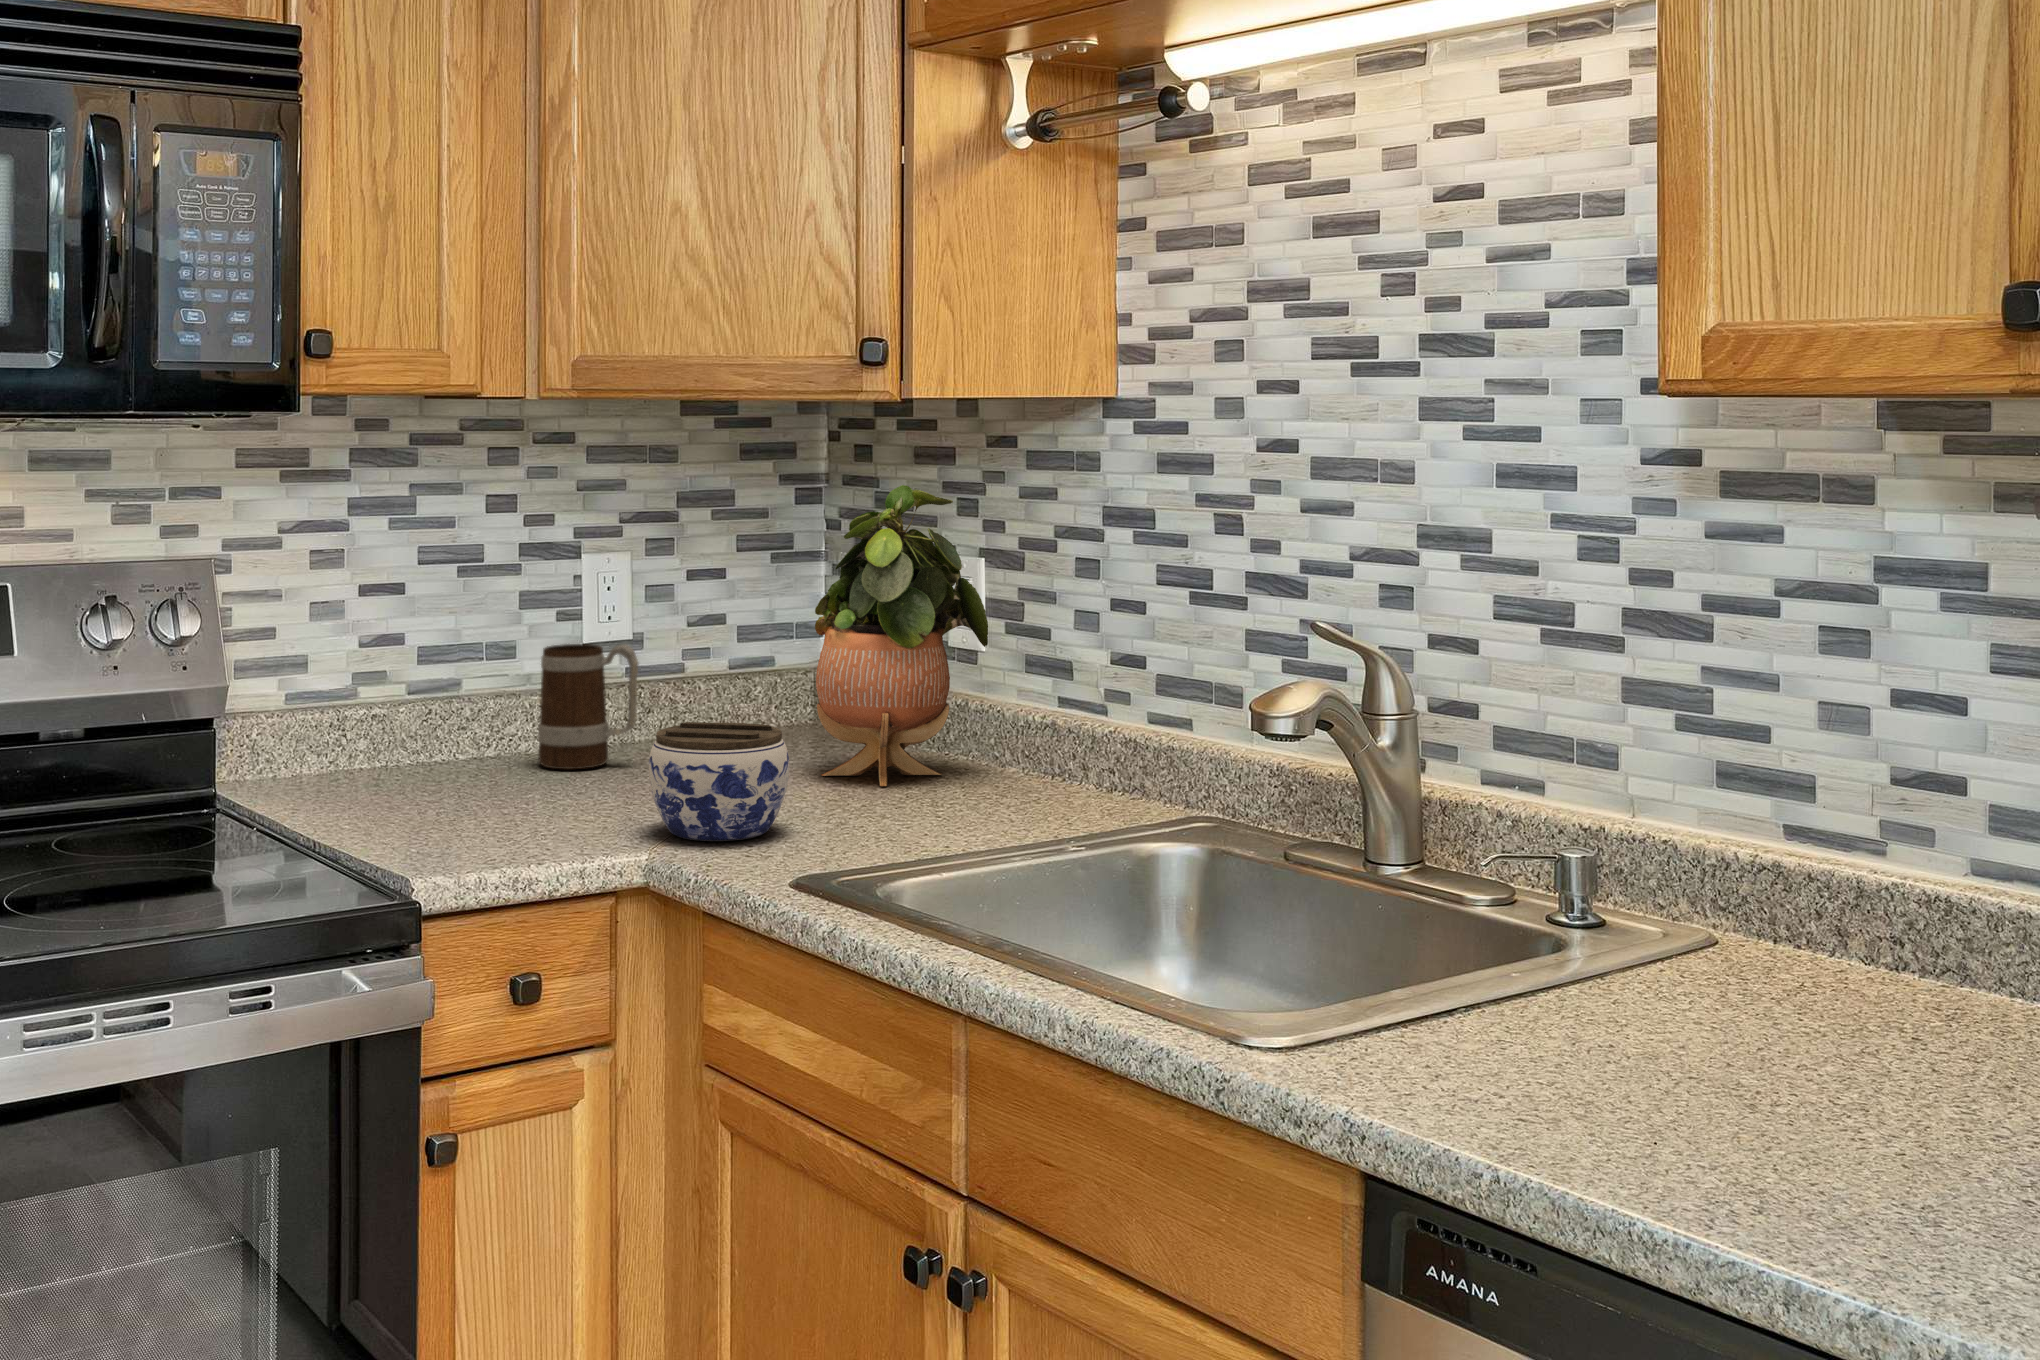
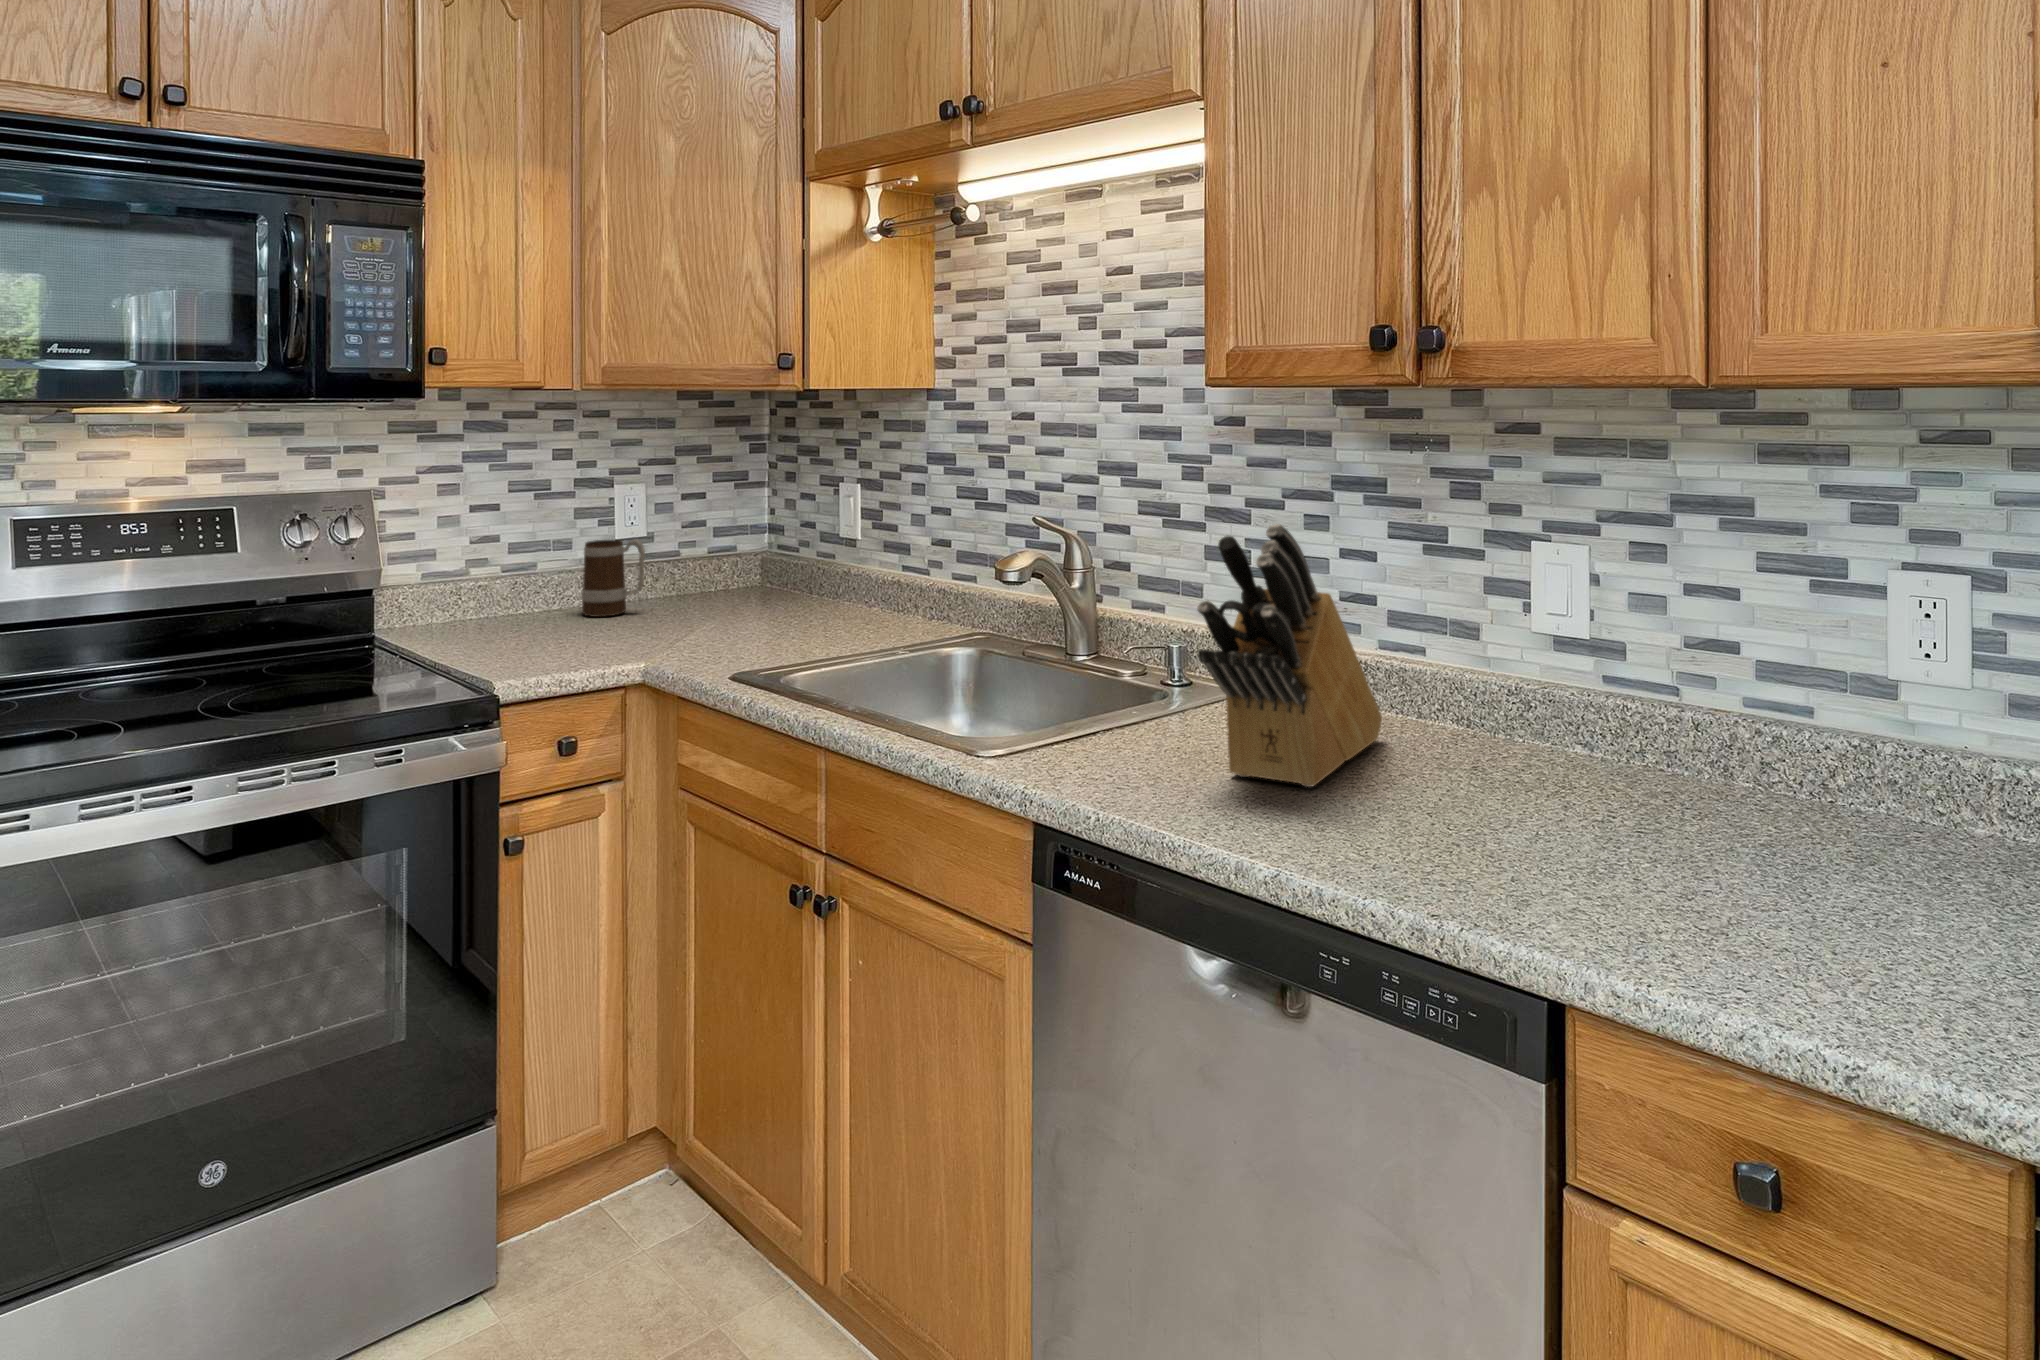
potted plant: present [815,485,988,786] -> none [754,440,858,621]
knife block: none [1677,648,1997,1132] -> present [1197,524,1382,787]
jar: present [649,722,789,841] -> none [645,585,731,656]

